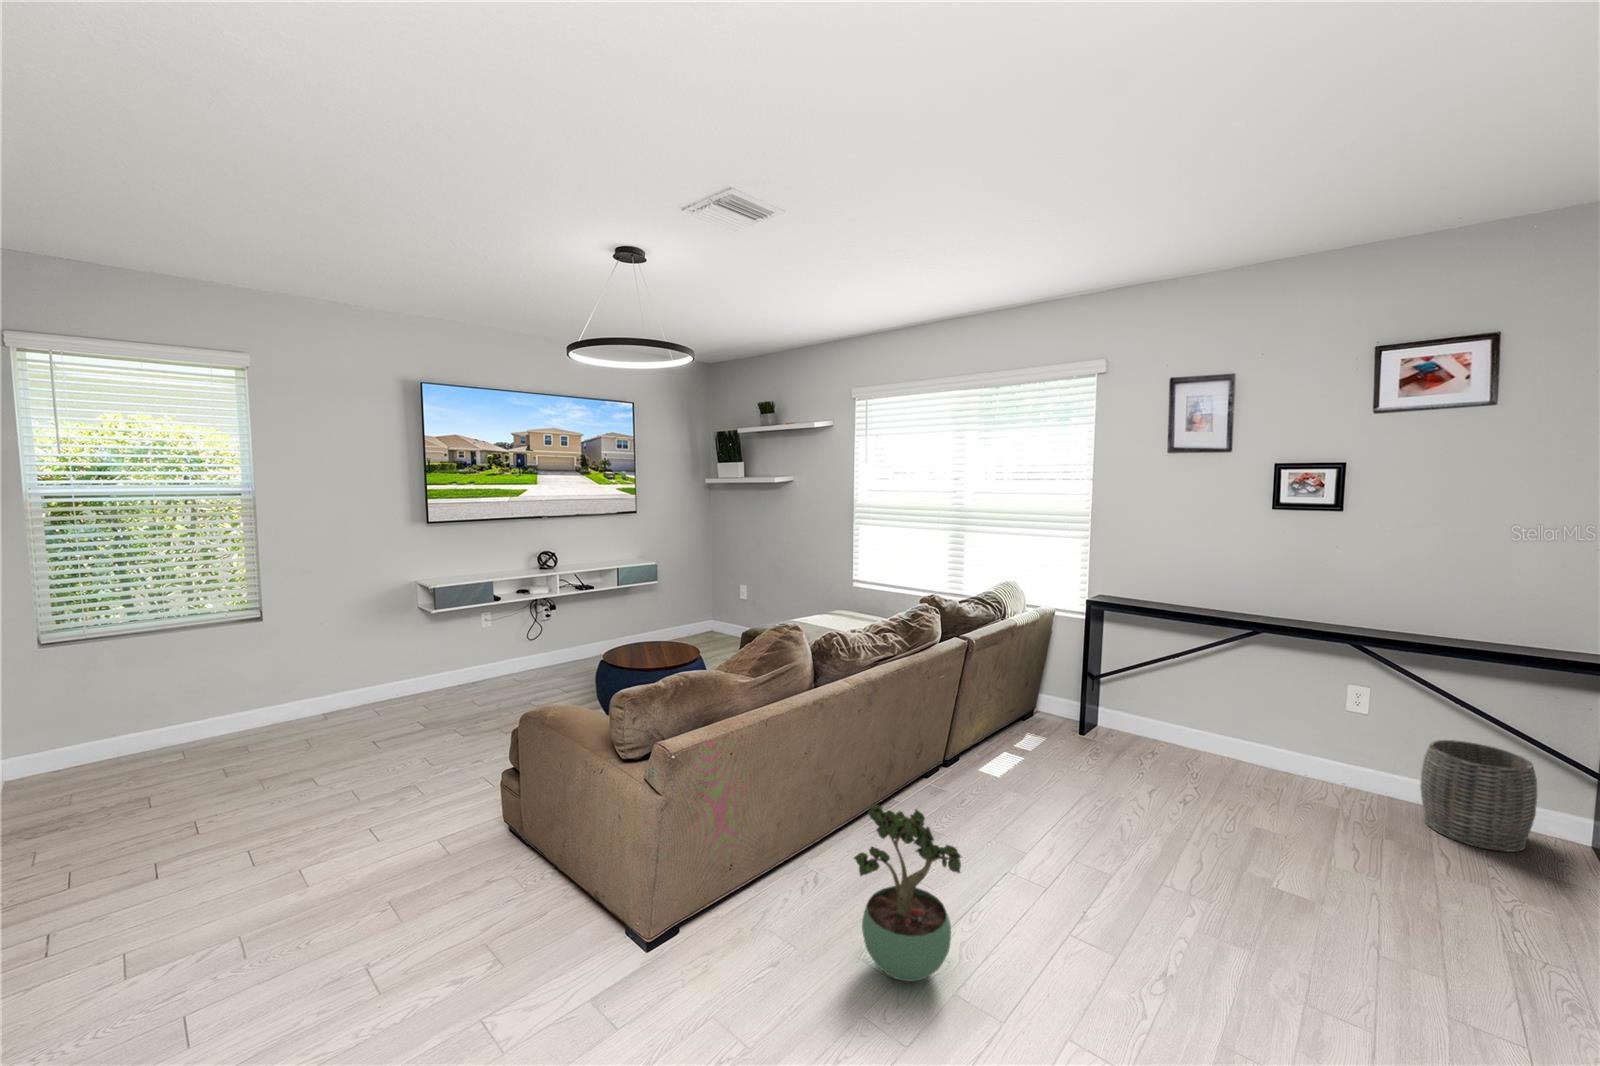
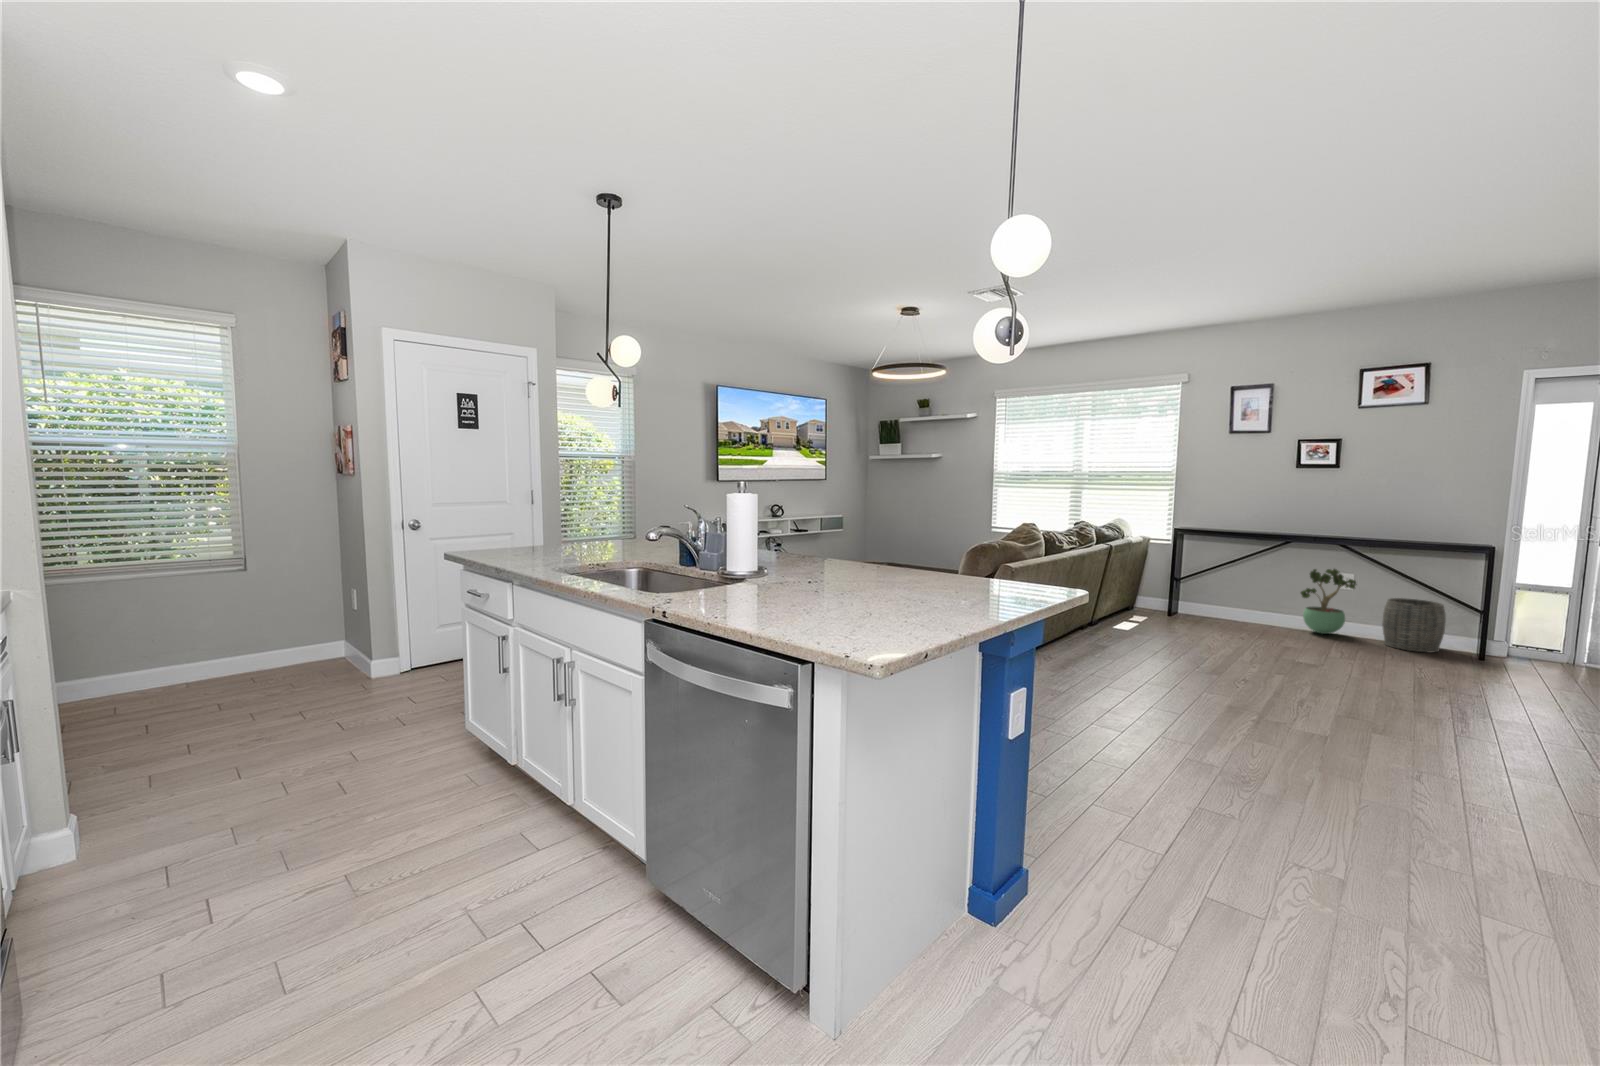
potted plant: present [854,805,961,981] -> present [1301,569,1356,634]

